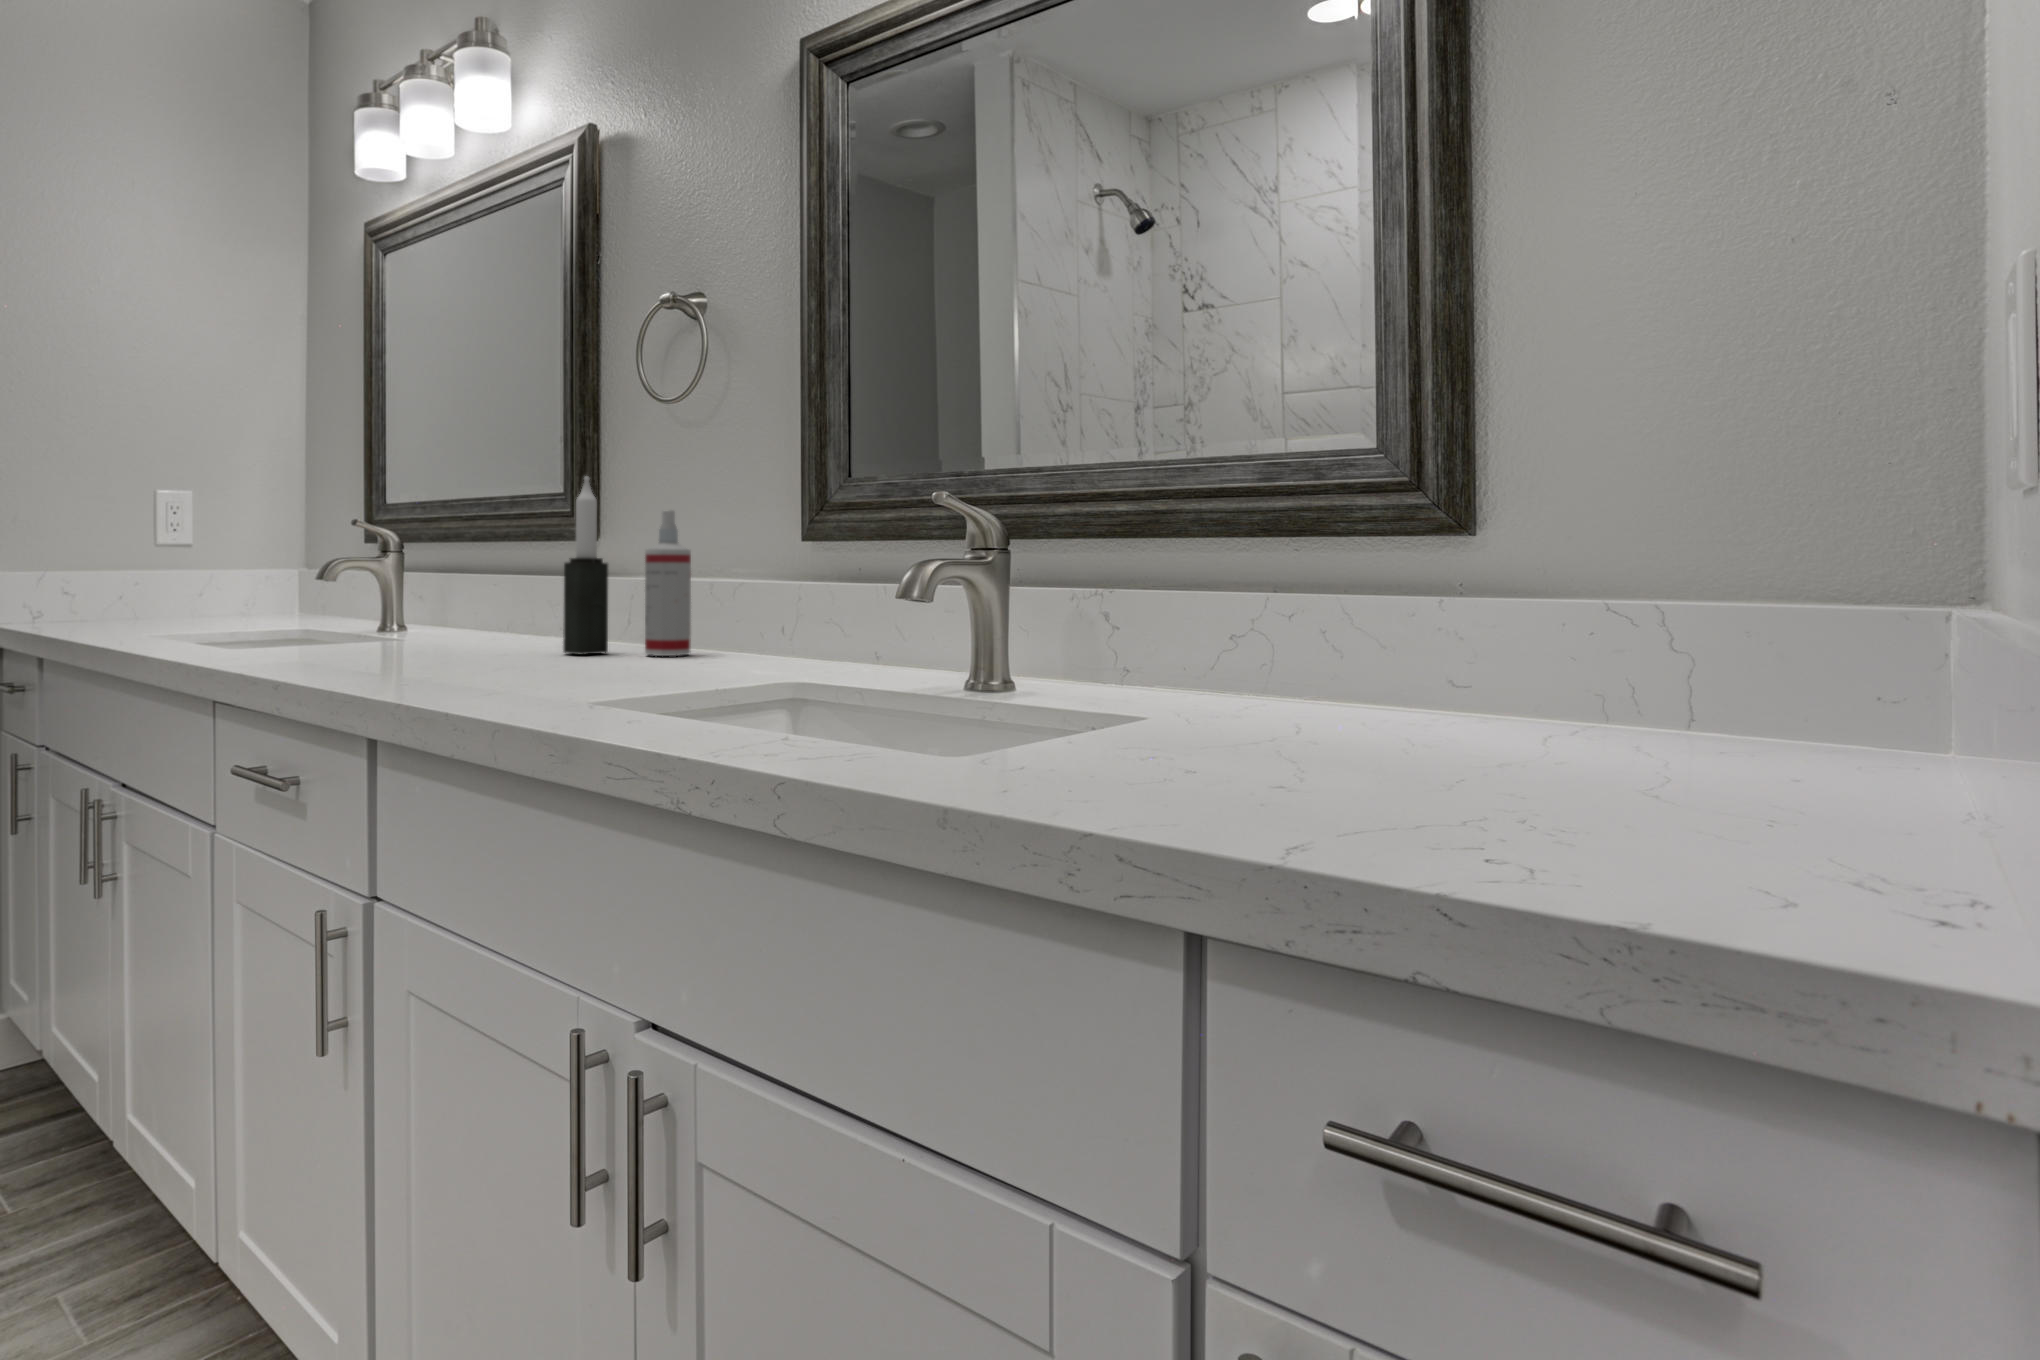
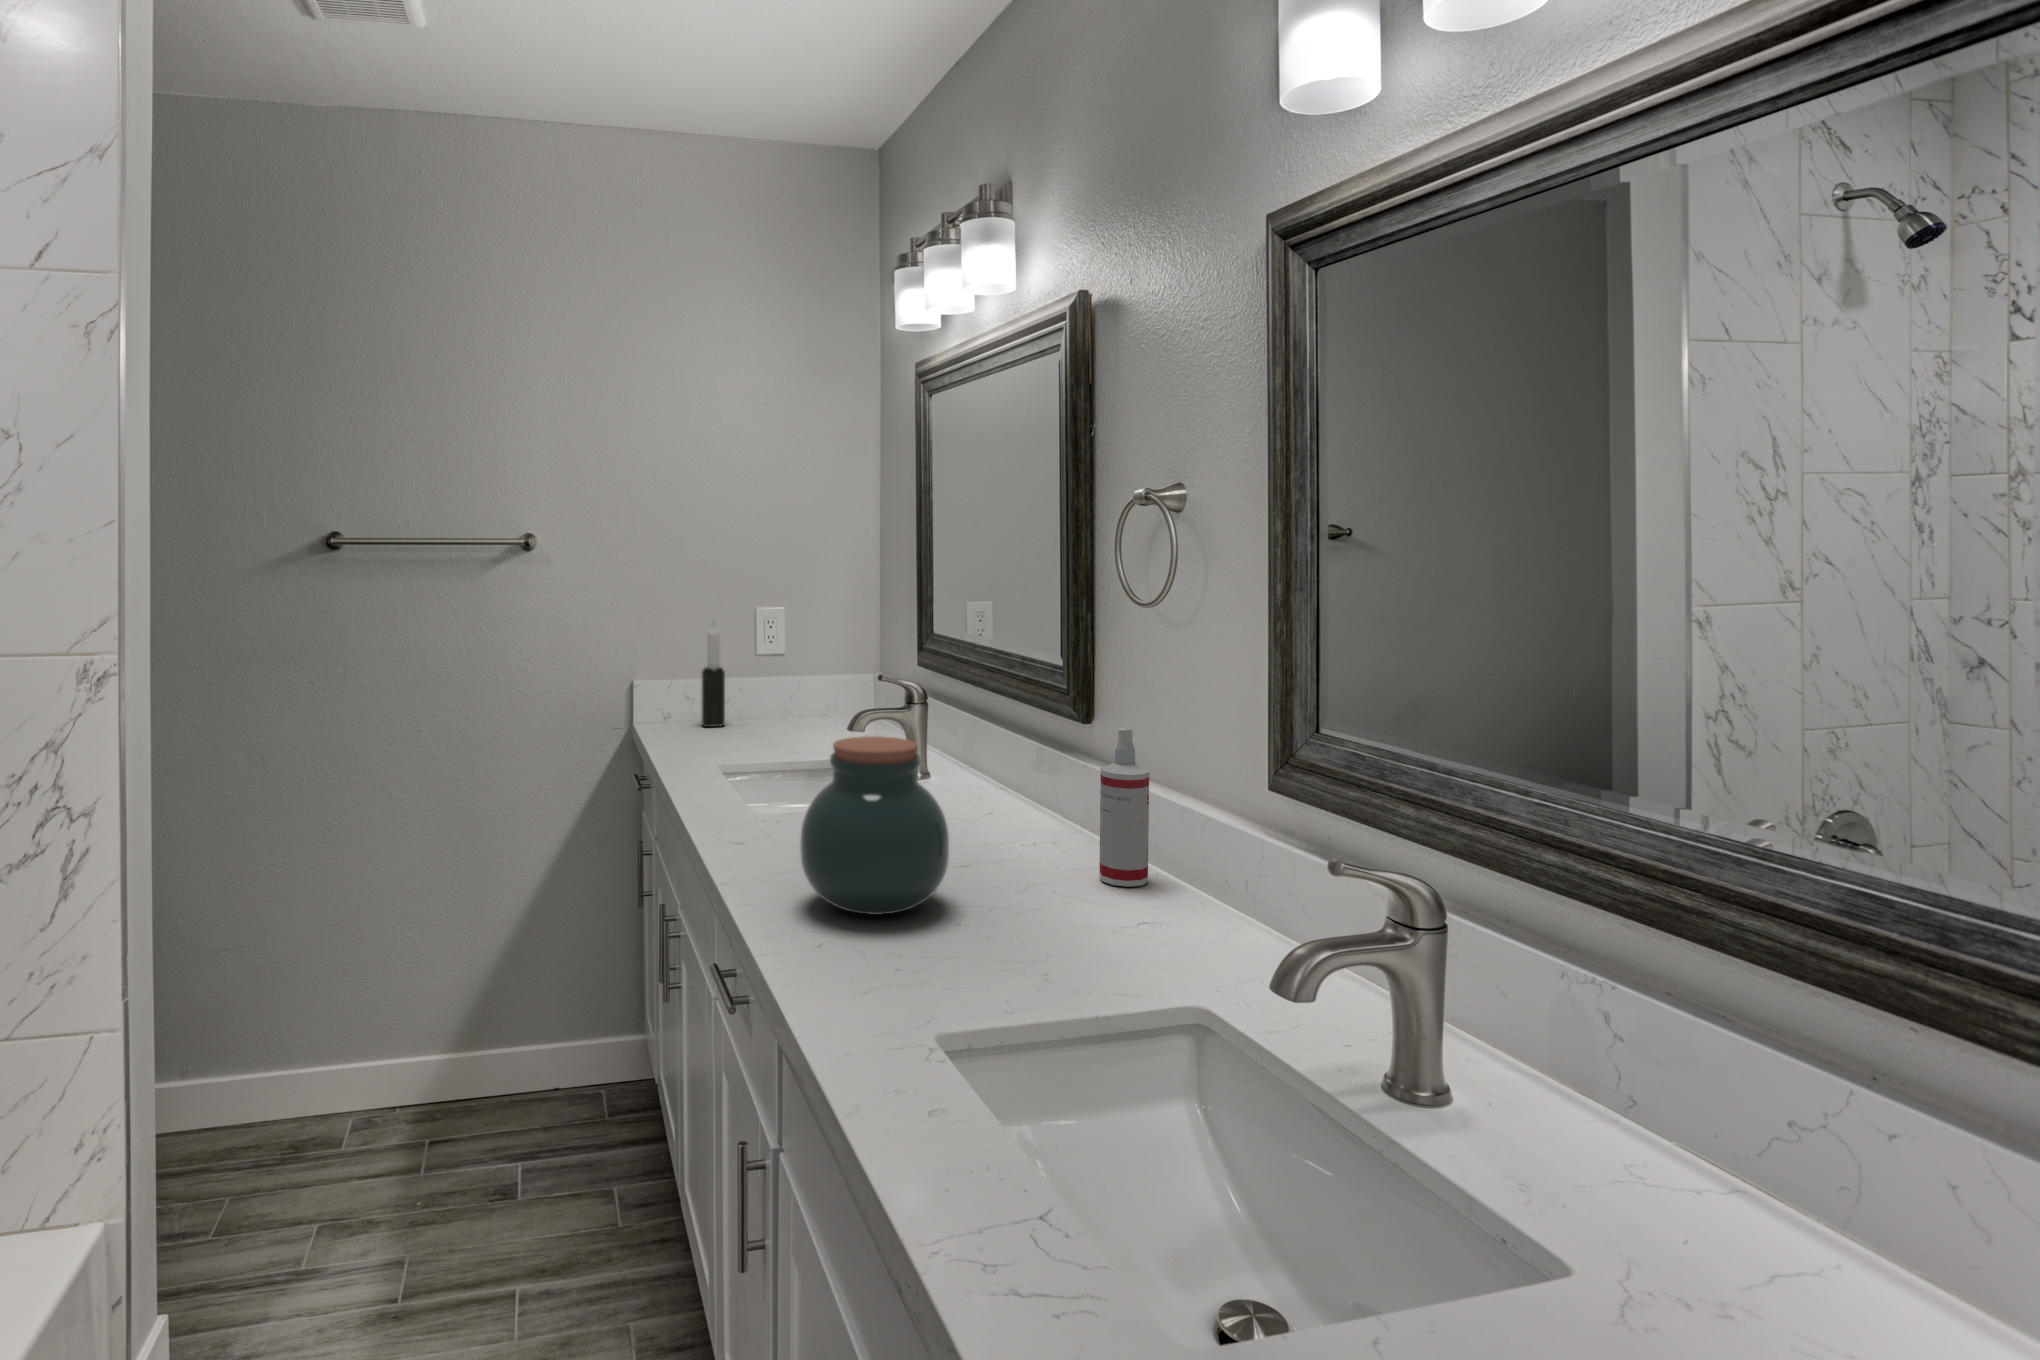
candle: present [563,476,608,655] -> present [702,620,725,727]
jar: none [357,501,521,675] -> present [800,736,949,915]

